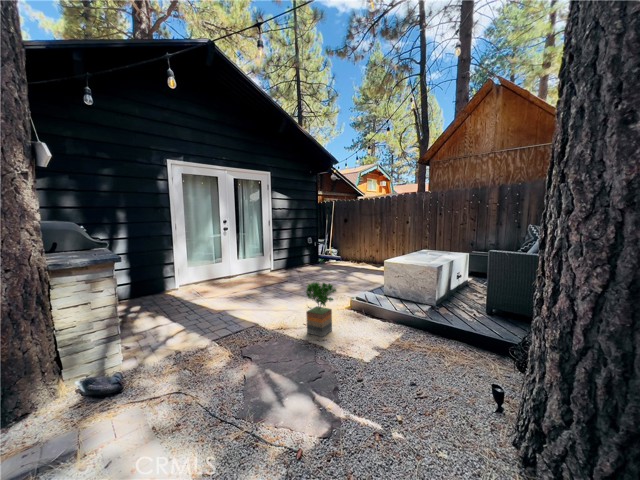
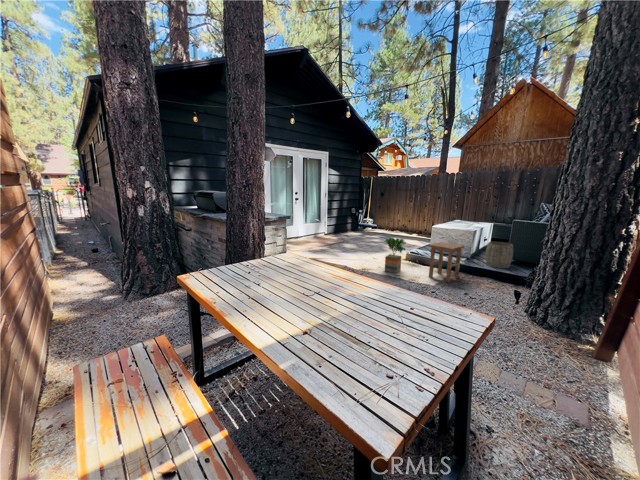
woven basket: none [455,283,493,325] -> present [486,242,513,268]
stool: none [364,287,416,355] -> present [429,242,464,282]

